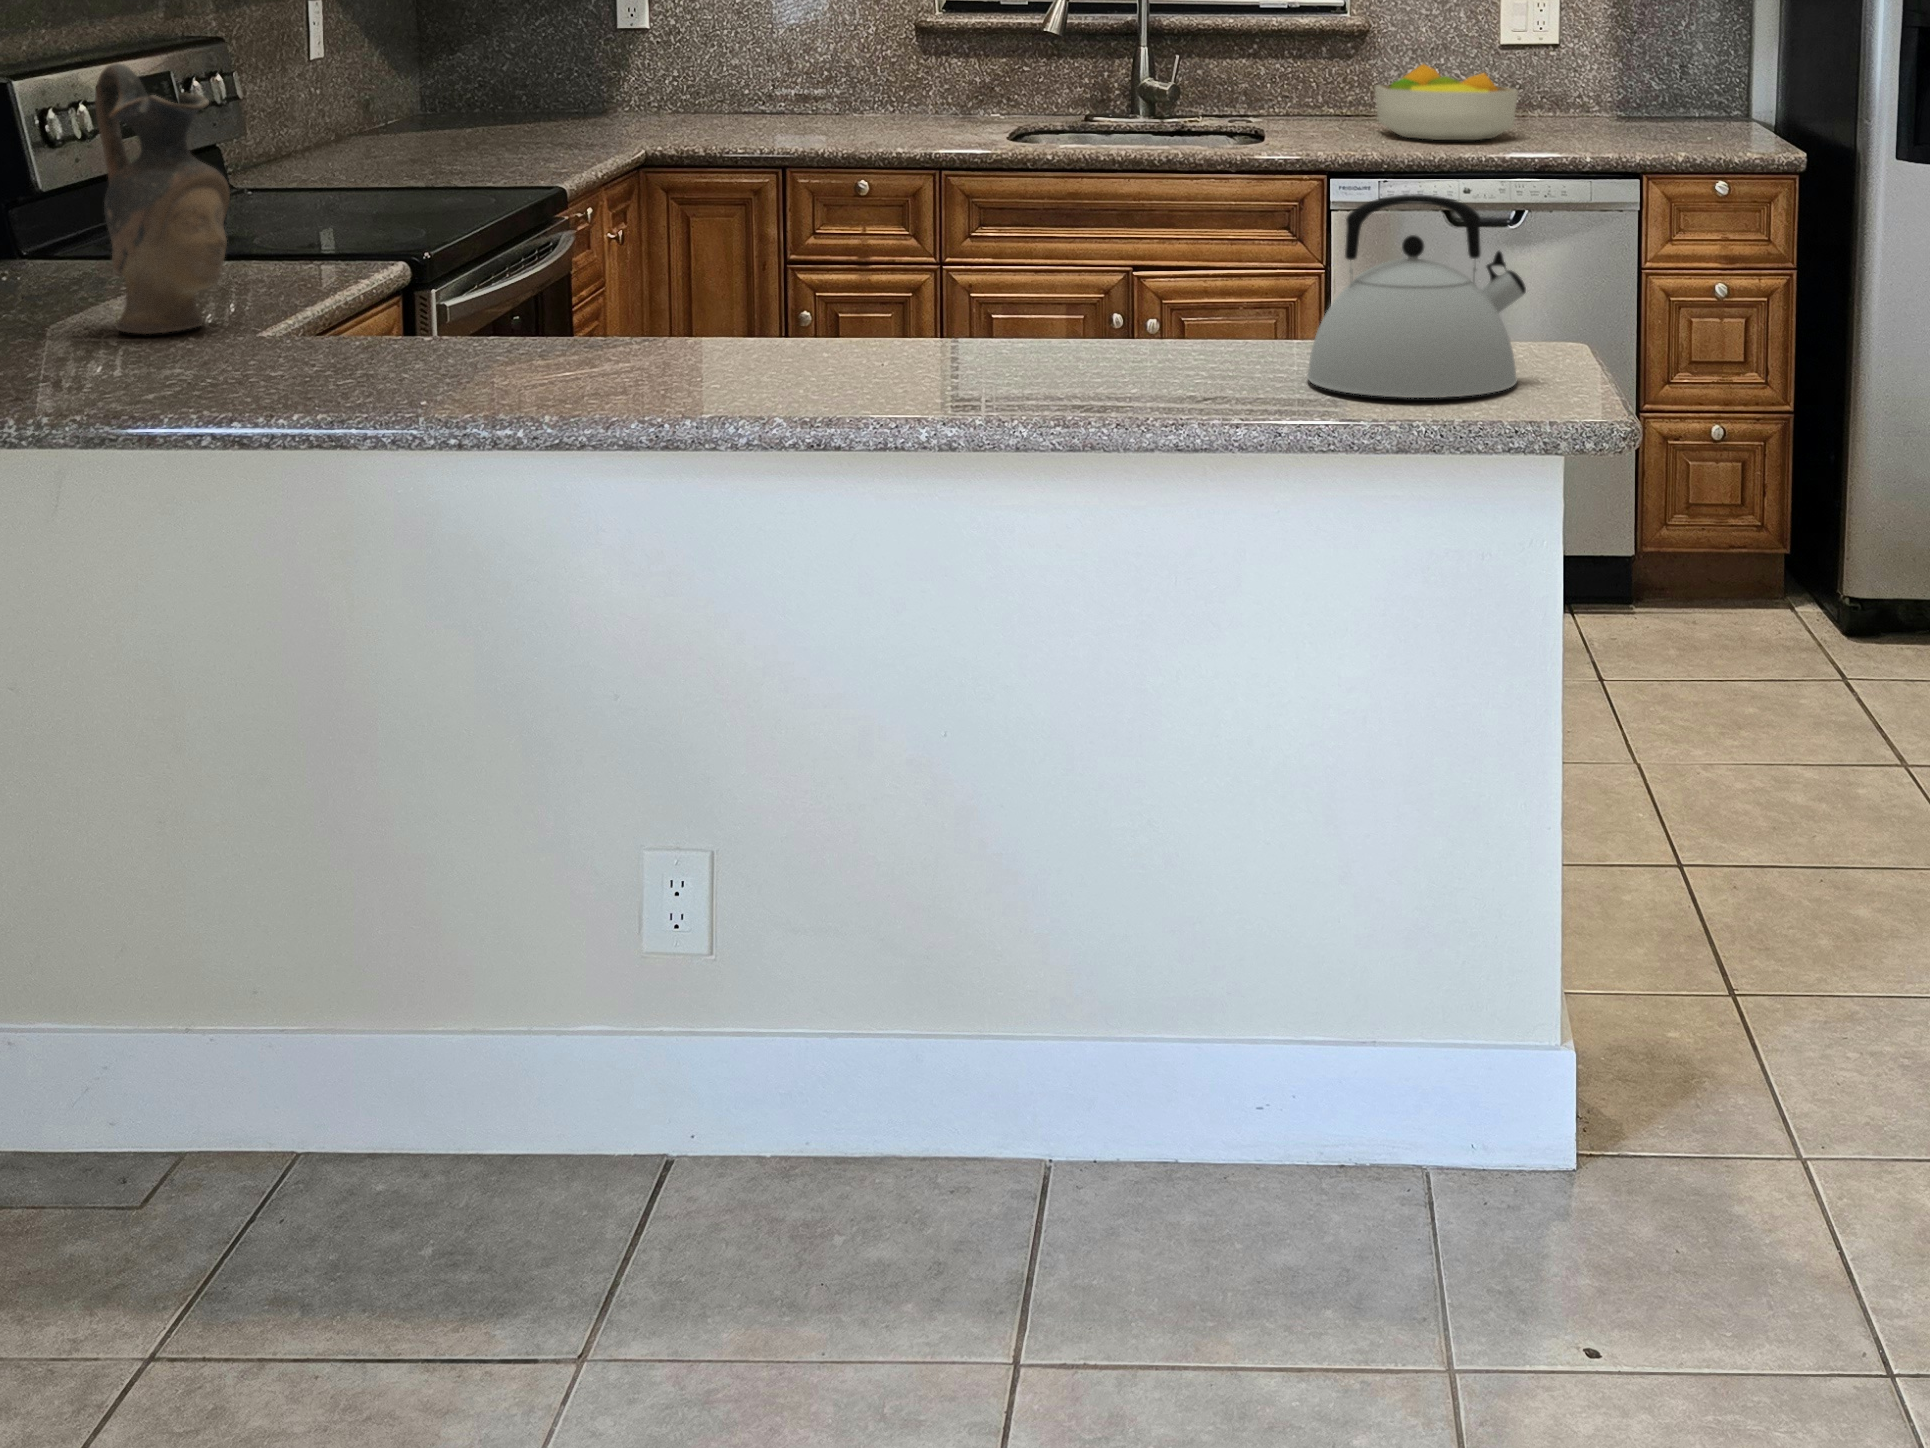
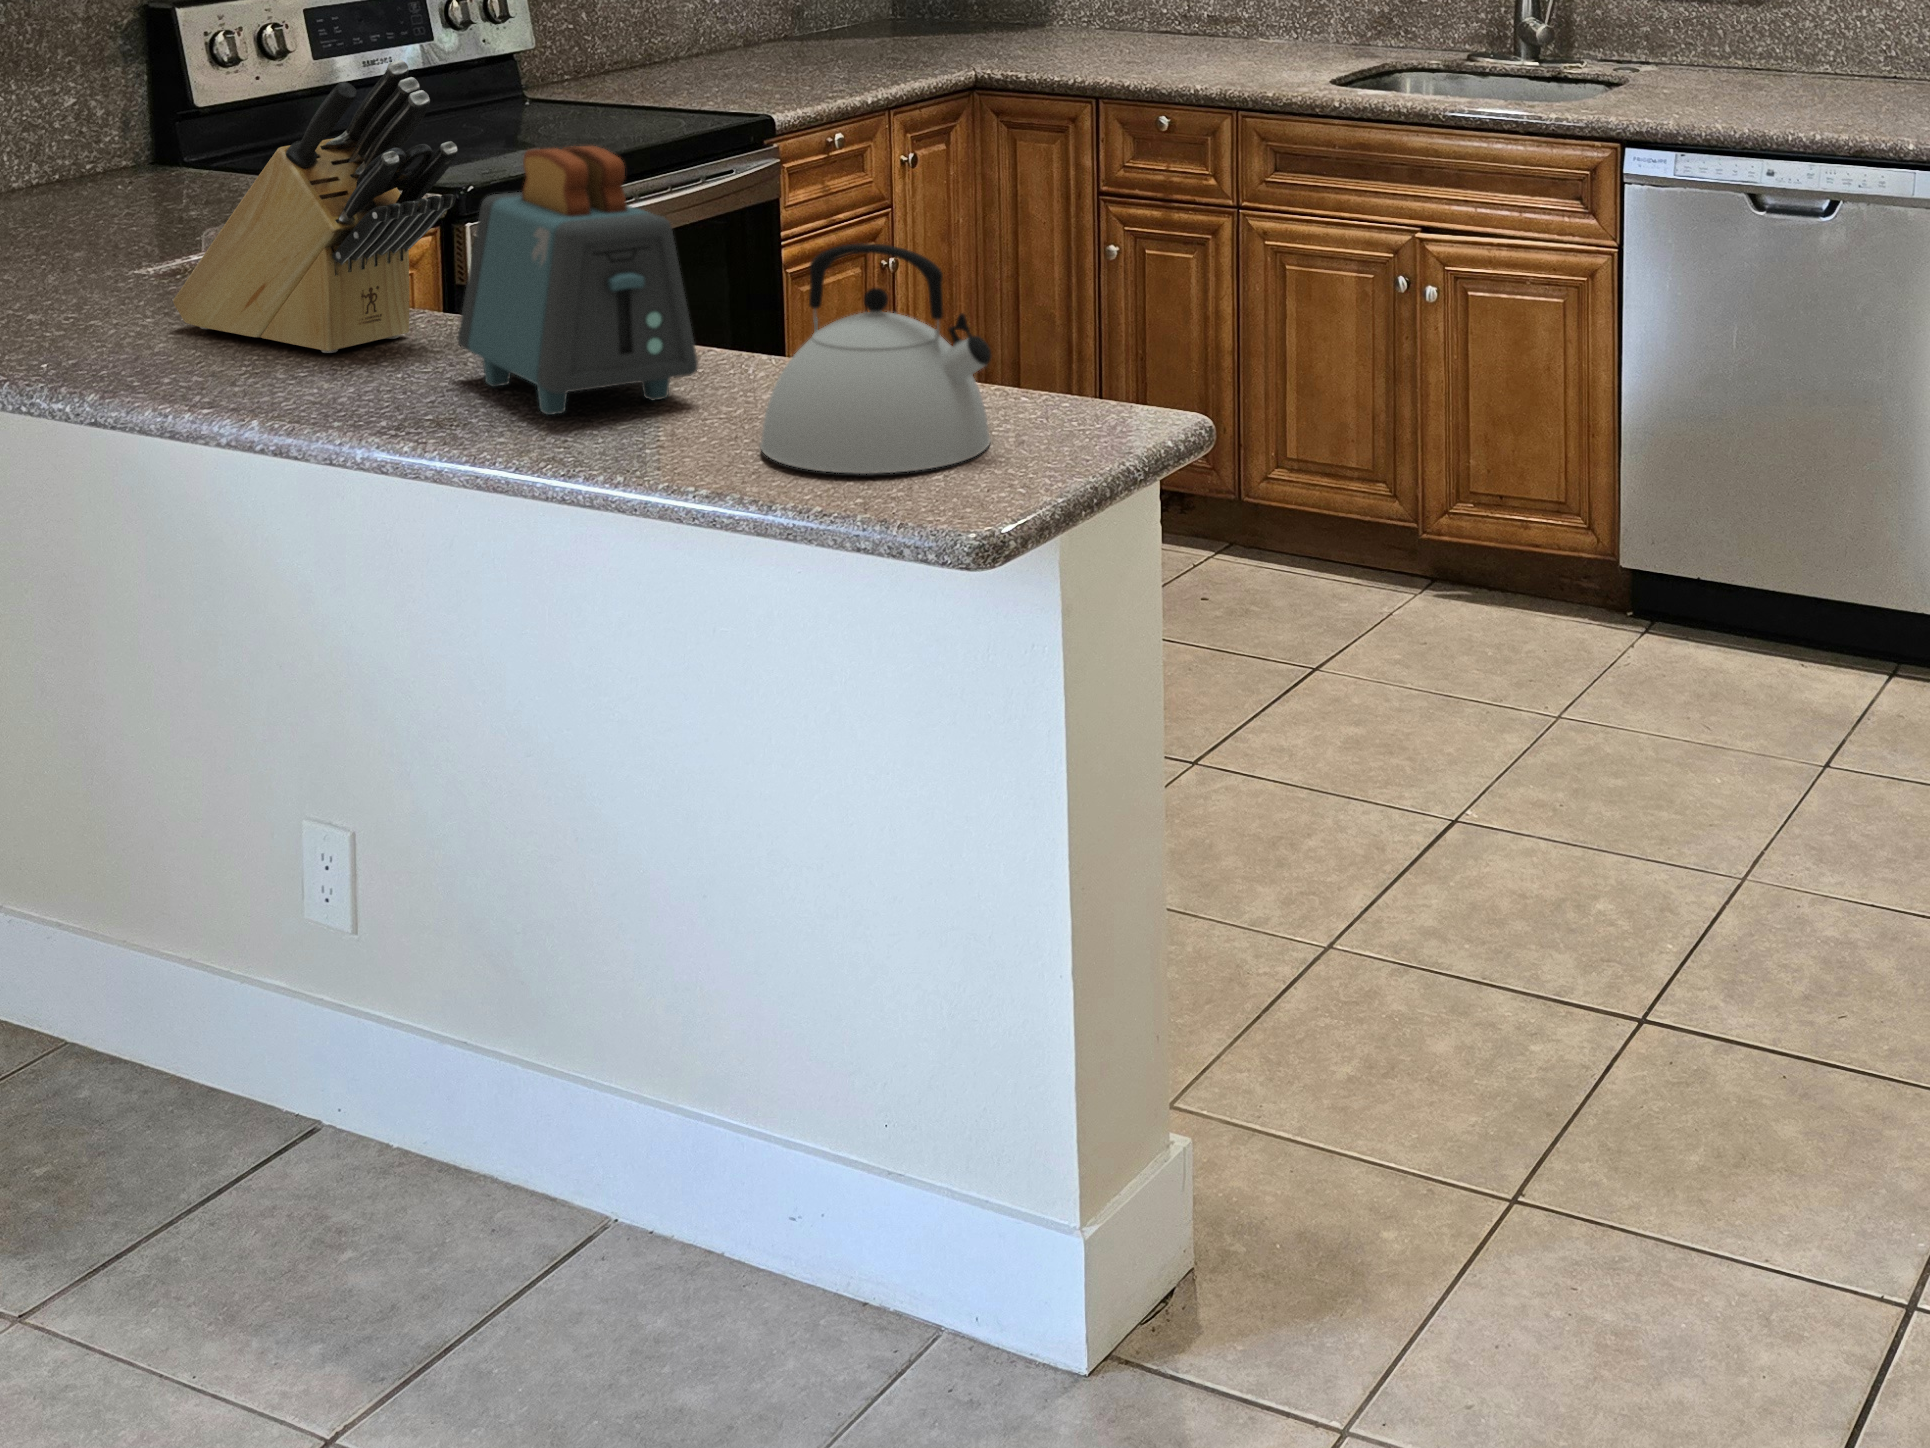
ceramic pitcher: present [95,63,230,334] -> none [47,14,158,259]
fruit bowl: present [1375,64,1518,140] -> none [1722,20,1879,115]
knife block: none [463,68,816,372] -> present [173,60,458,353]
toaster: none [889,134,1175,390] -> present [458,146,698,415]

